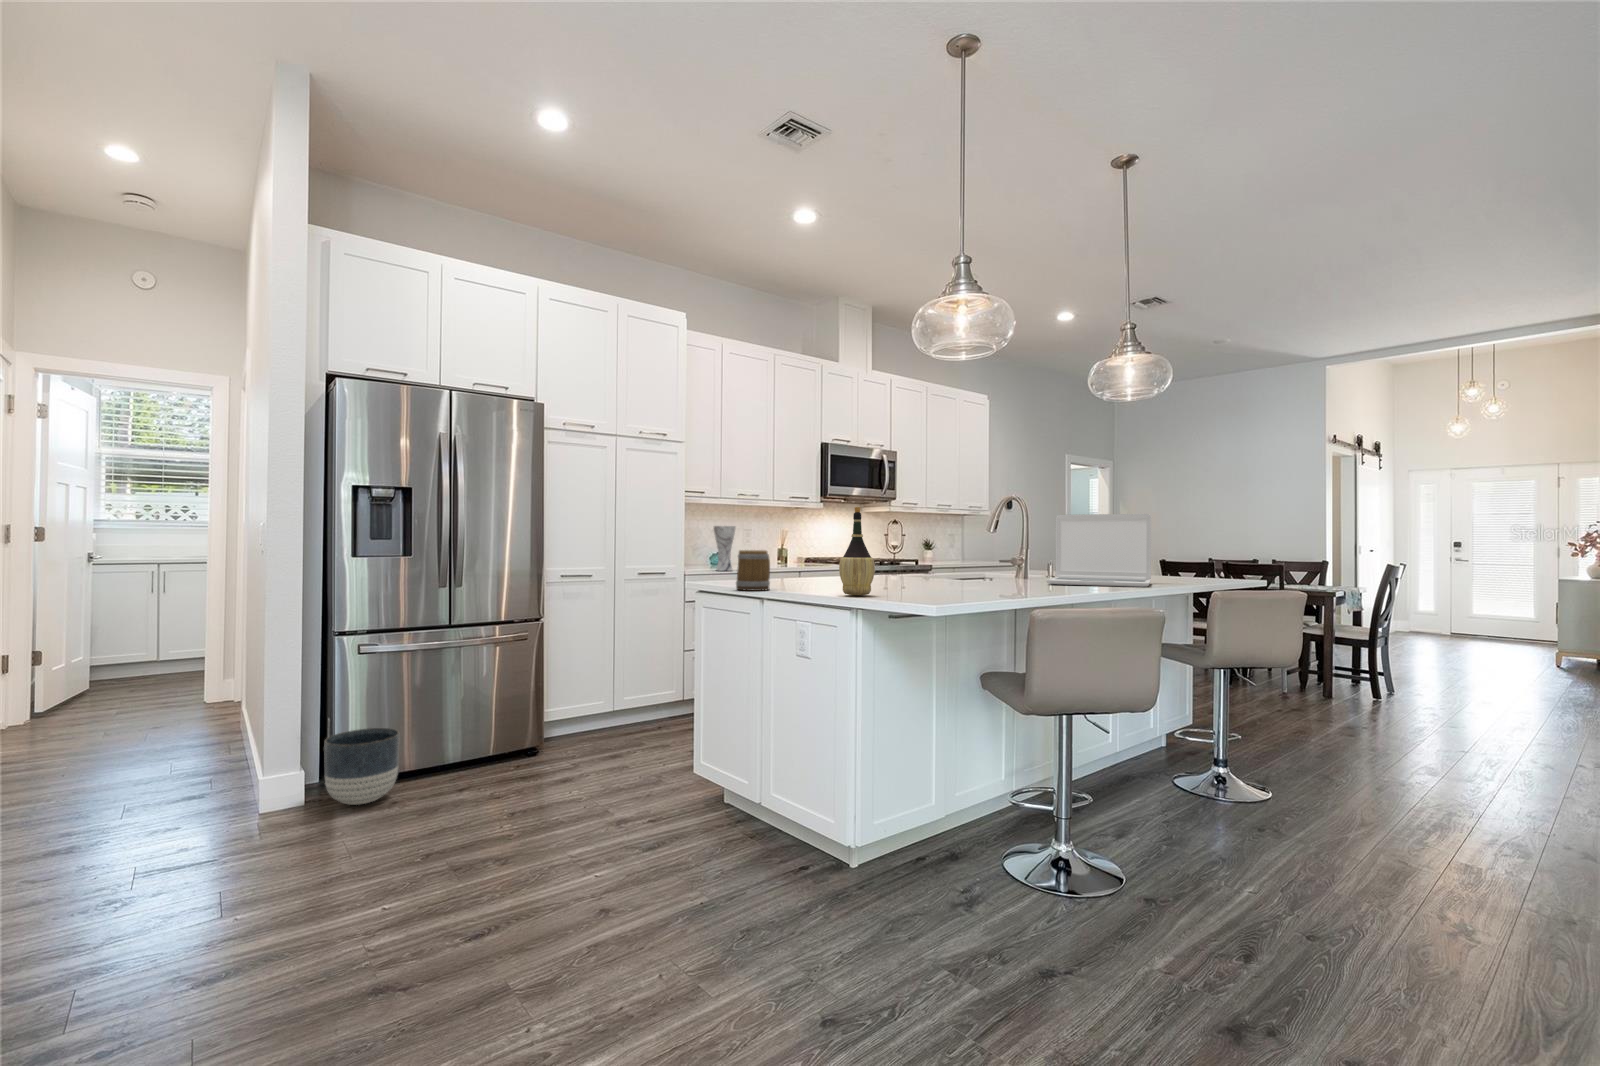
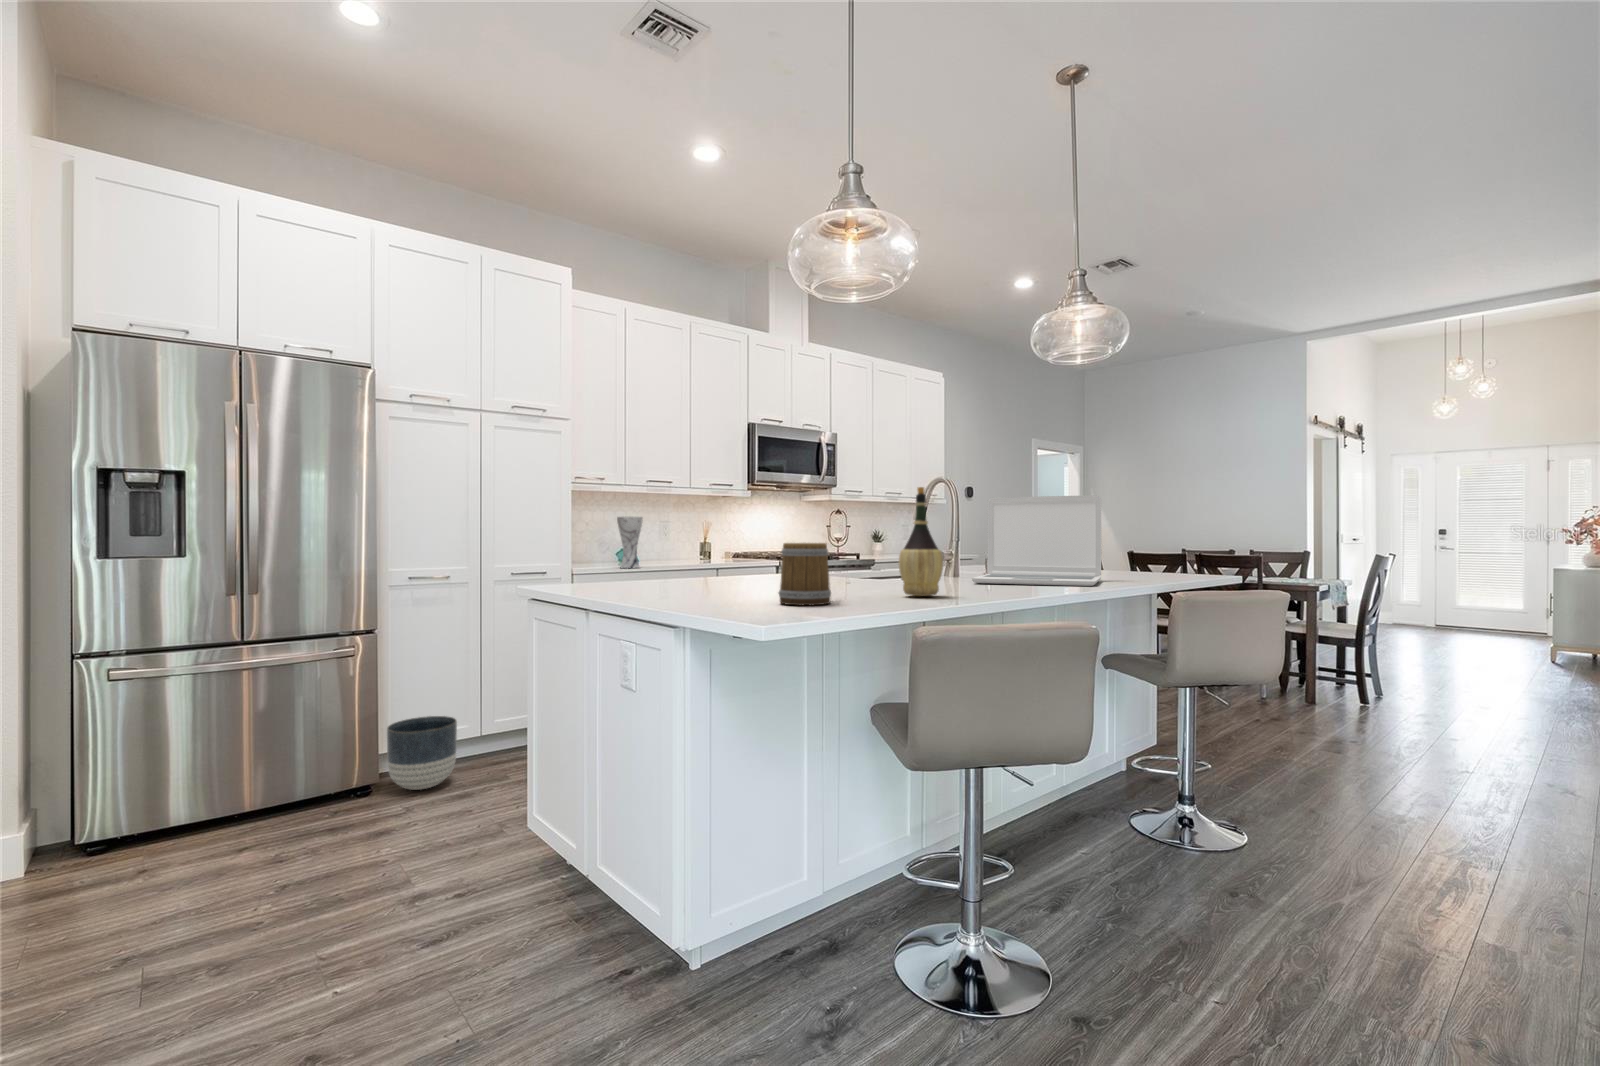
wine bottle: present [839,507,875,595] -> present [899,487,943,596]
mug: present [736,550,770,591] -> present [779,543,831,605]
planter: present [324,728,399,805] -> present [387,716,457,790]

